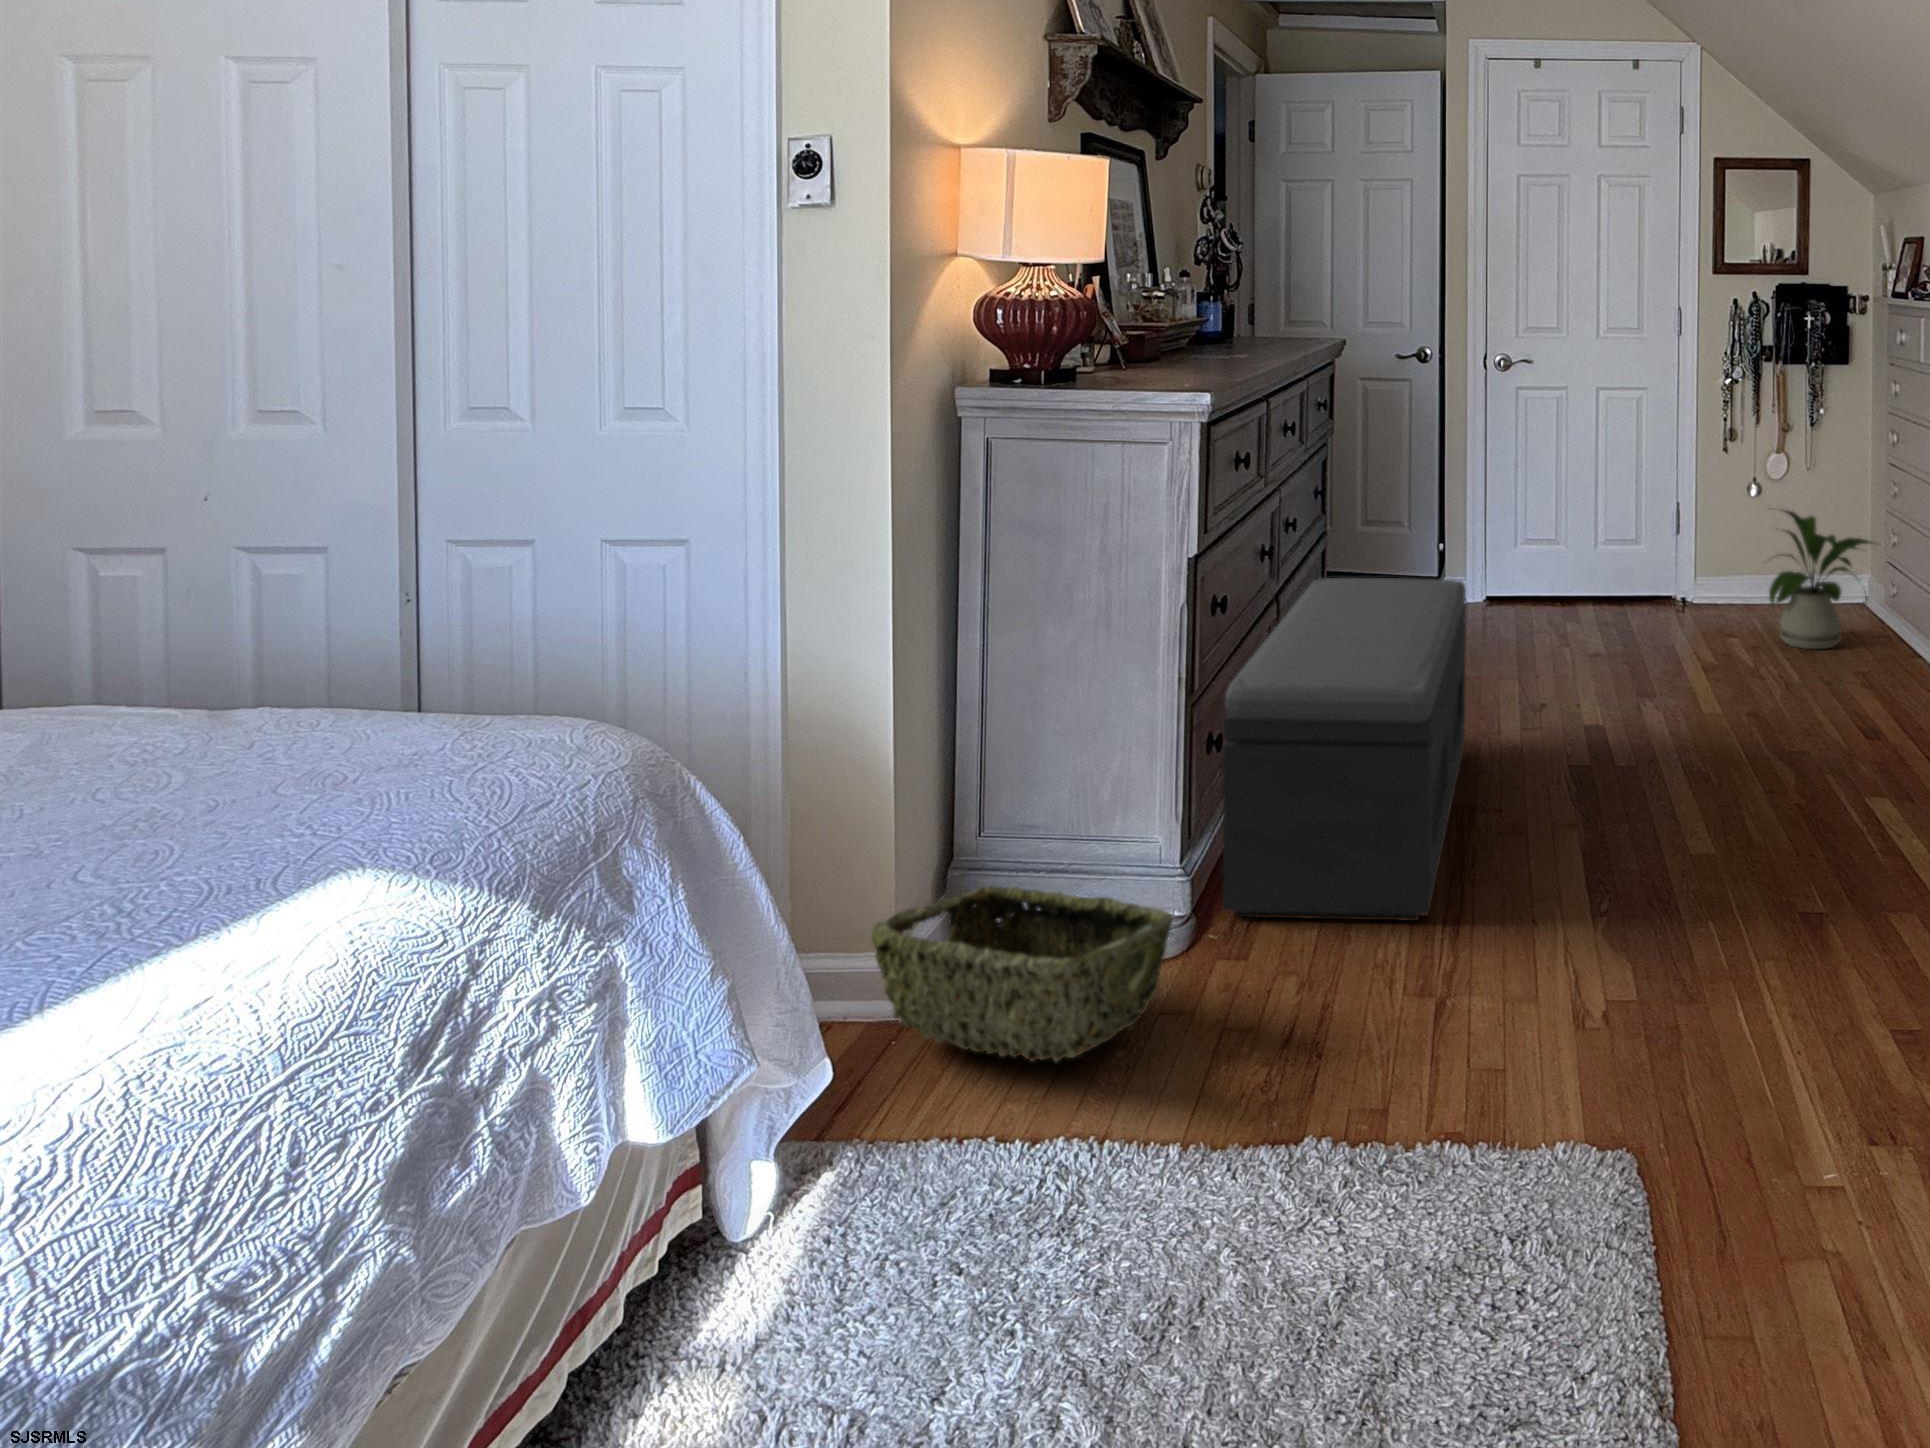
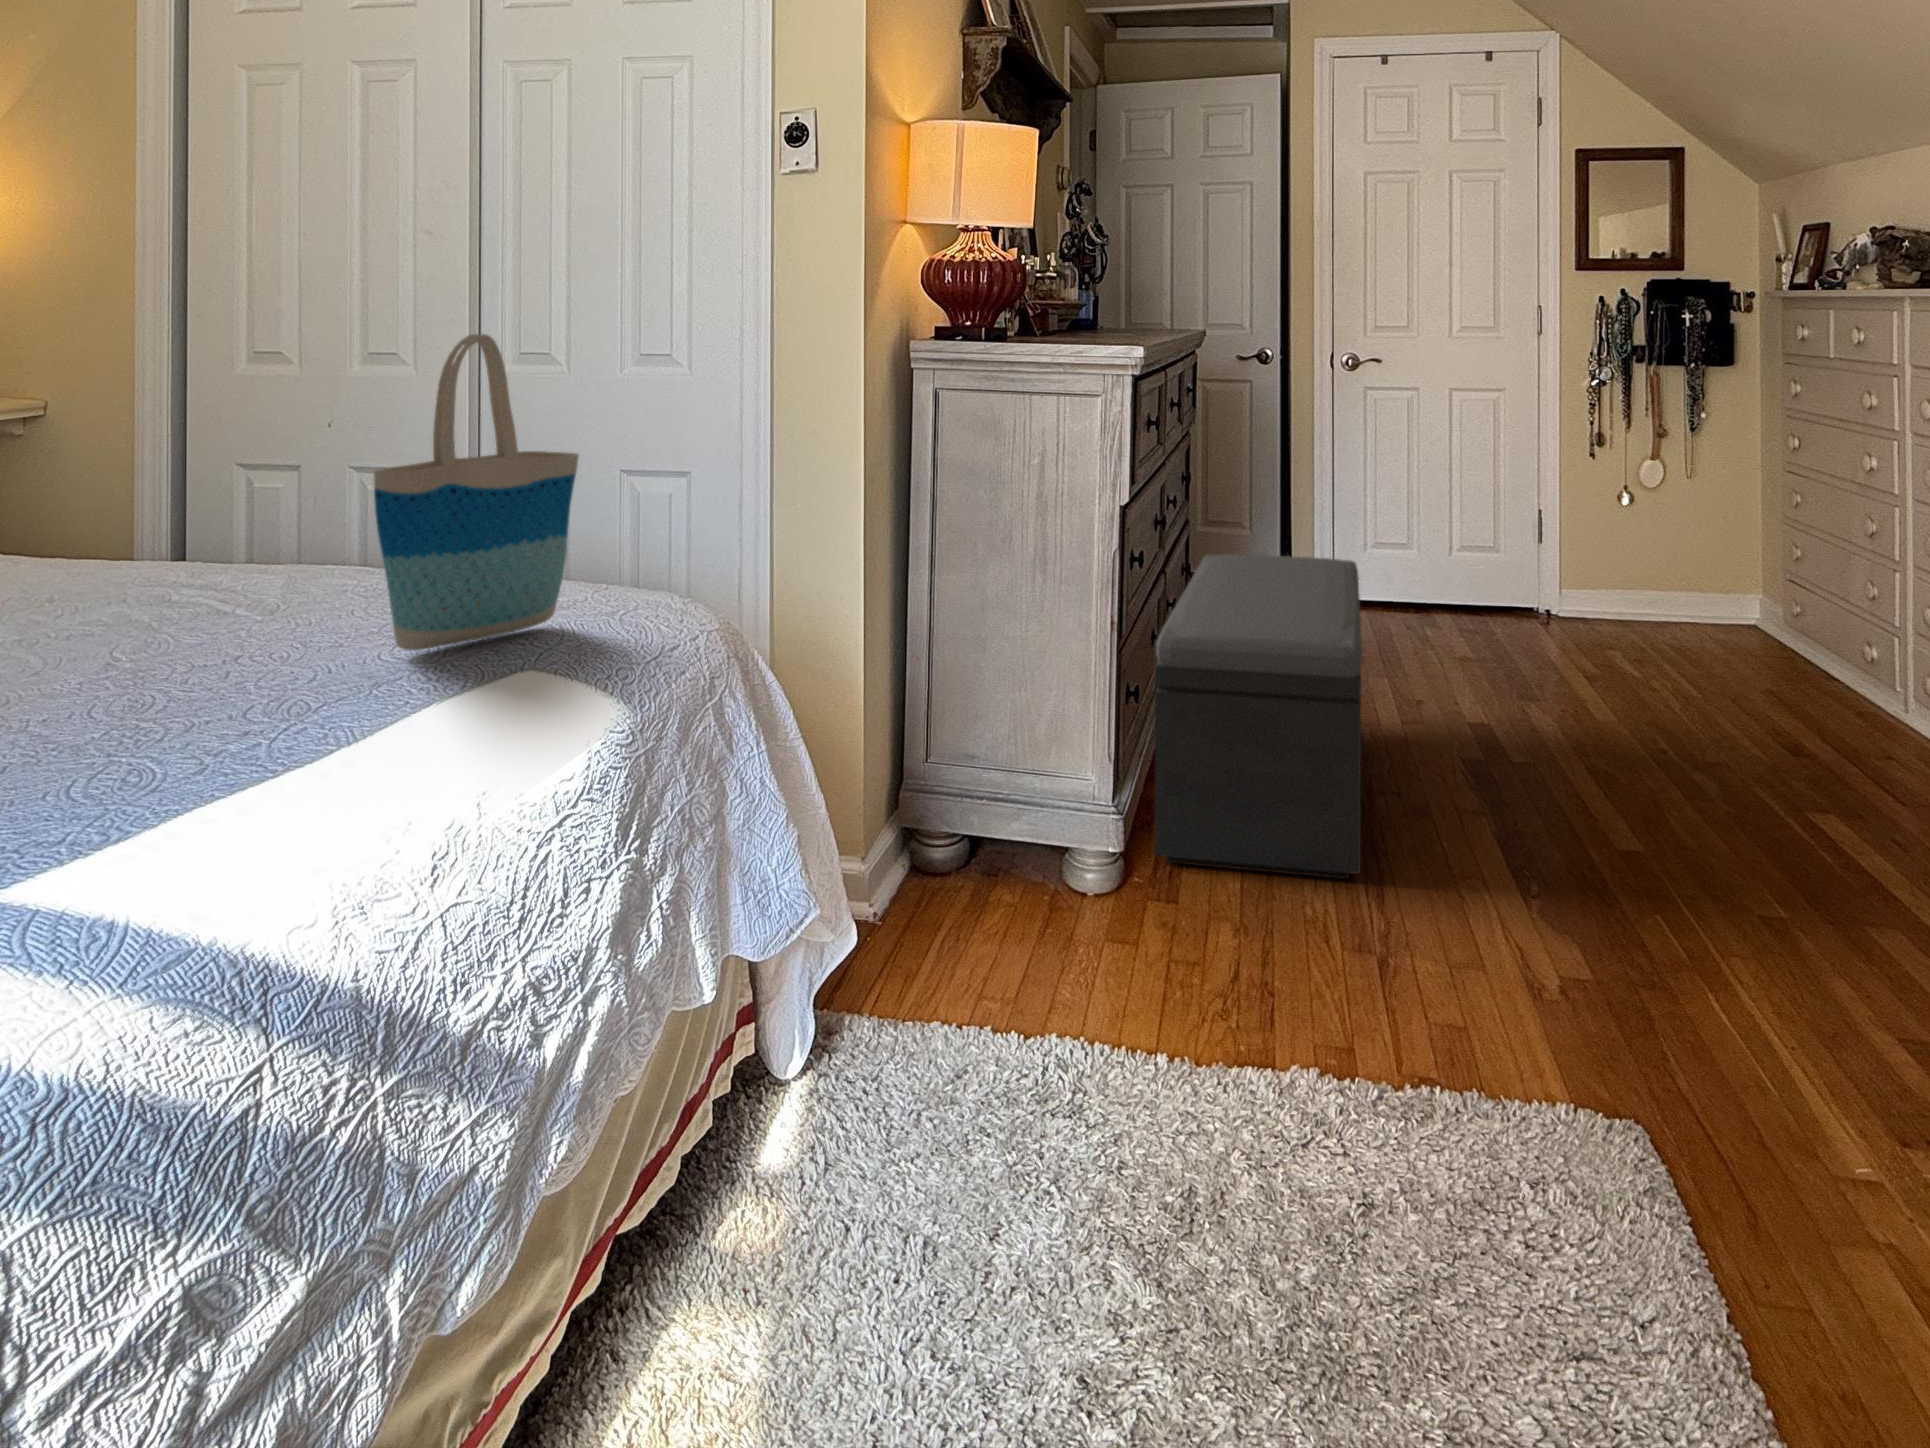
tote bag: none [131,454,450,835] -> present [374,334,579,650]
house plant: present [1768,509,1872,649] -> none [1644,510,1779,661]
woven basket: present [872,886,1173,1062] -> none [858,808,1131,970]

